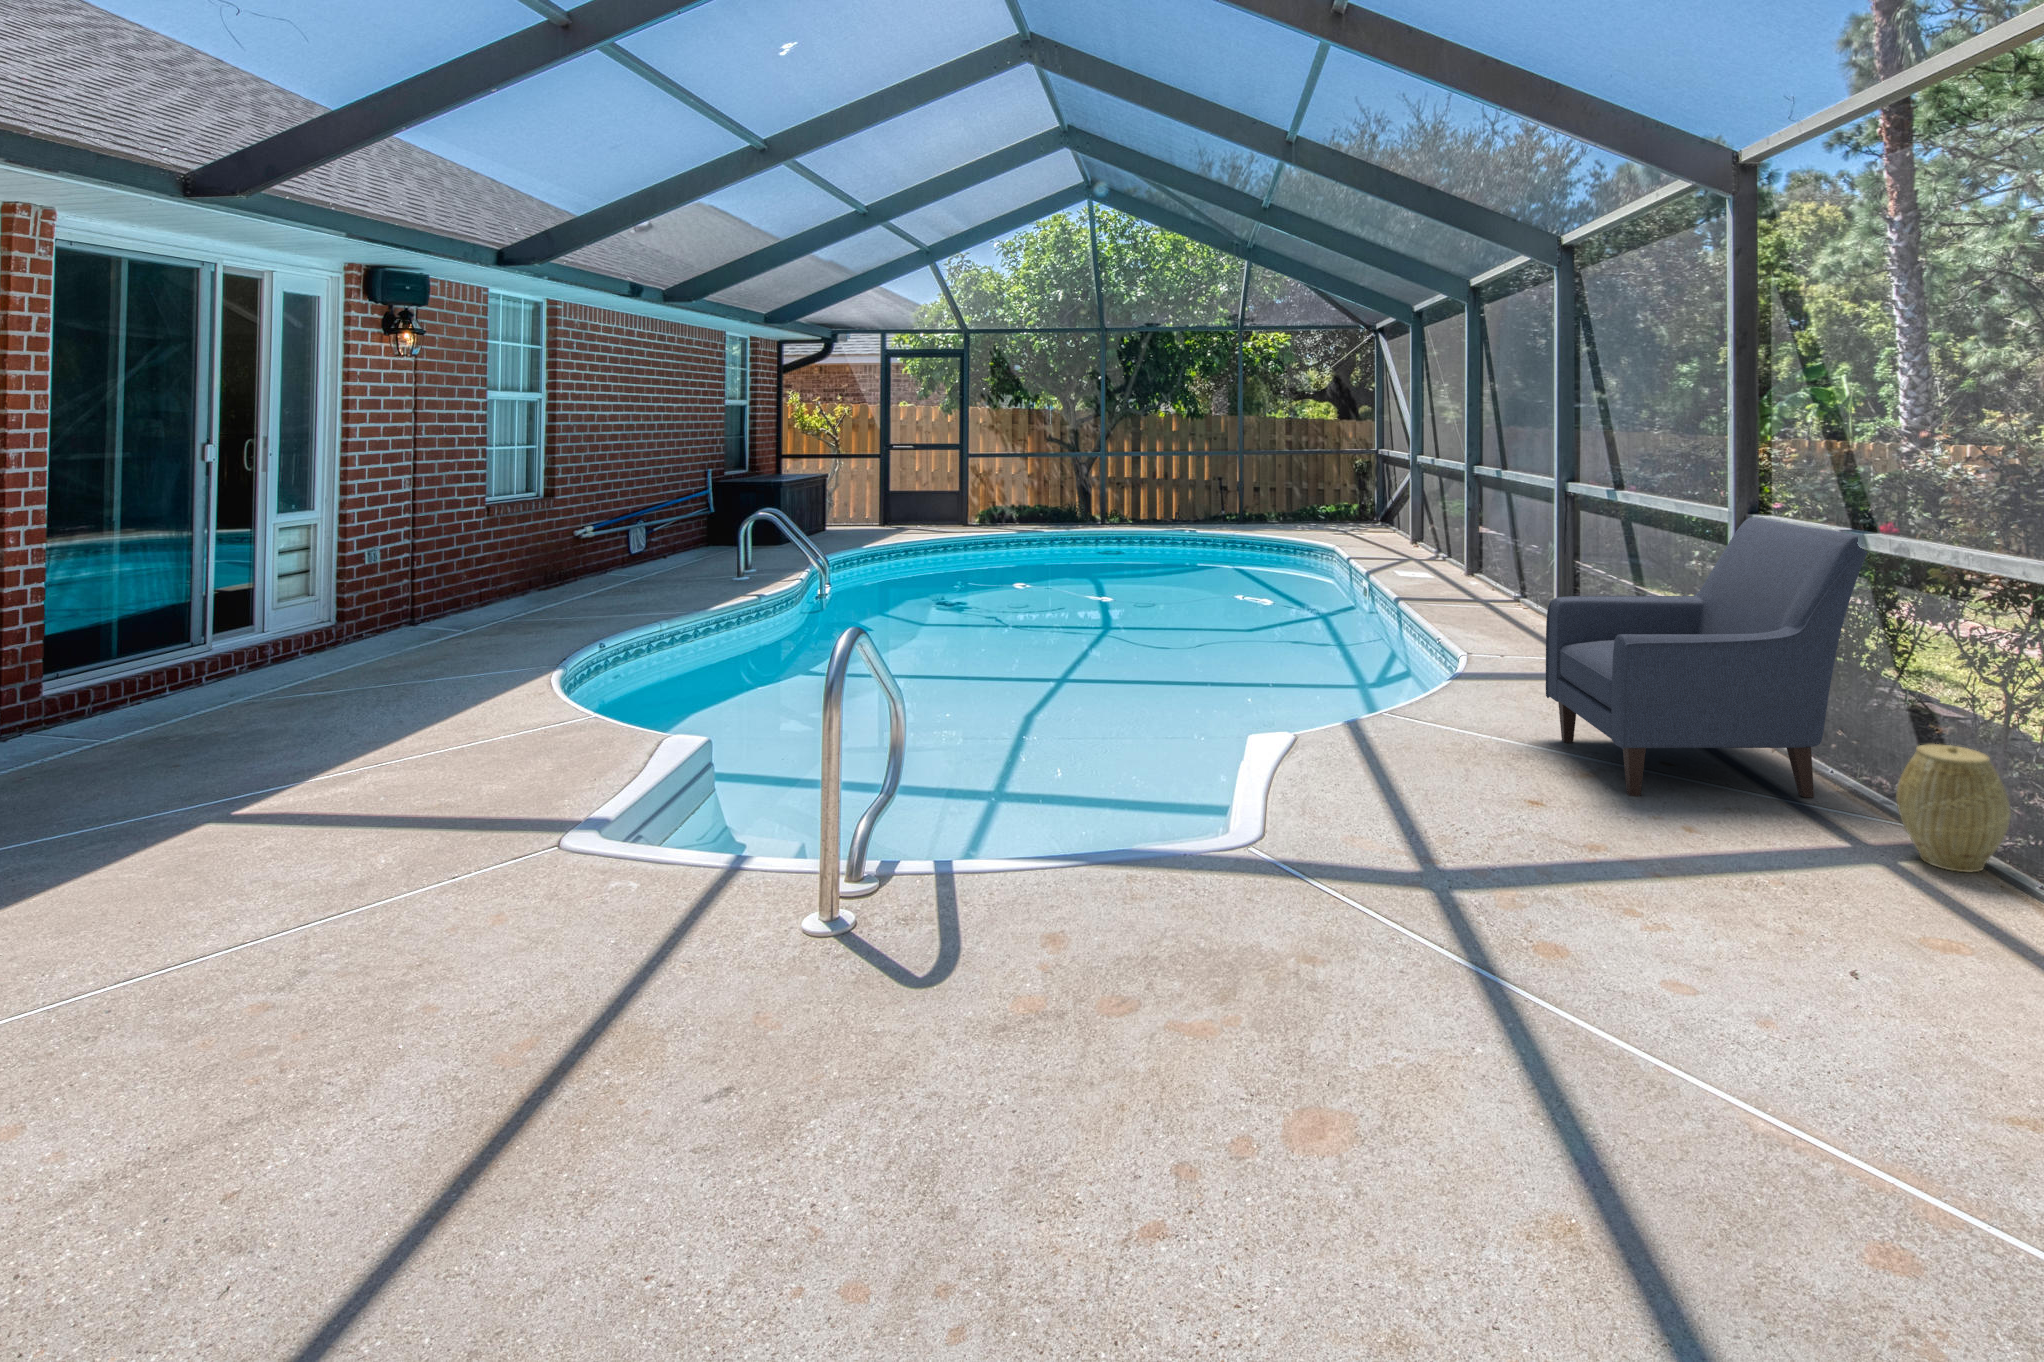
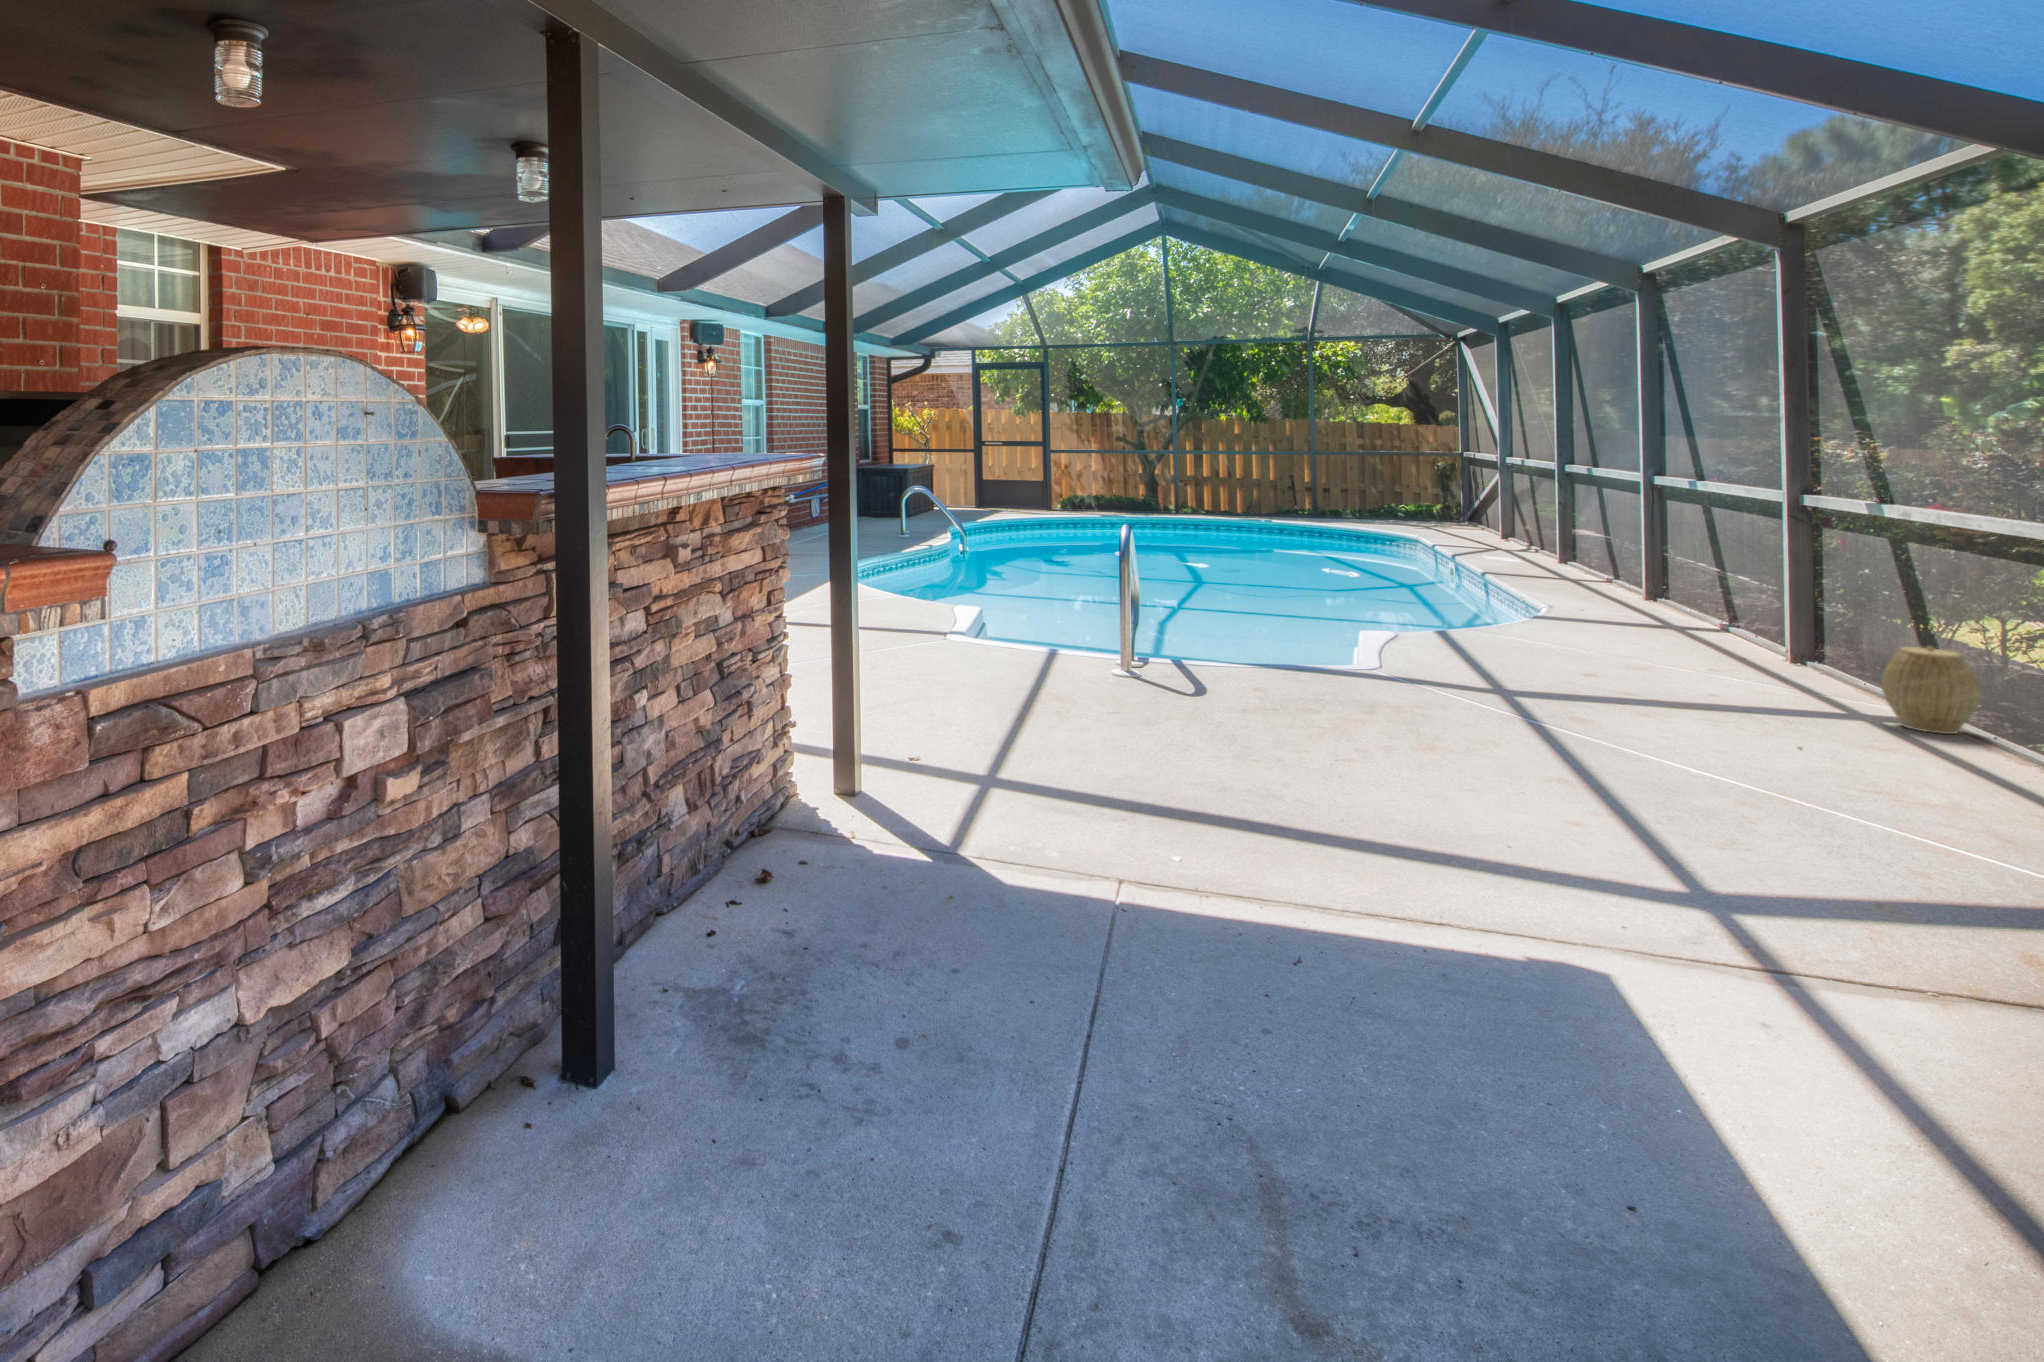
chair: present [1546,517,1868,797] -> none [1598,494,1893,696]

